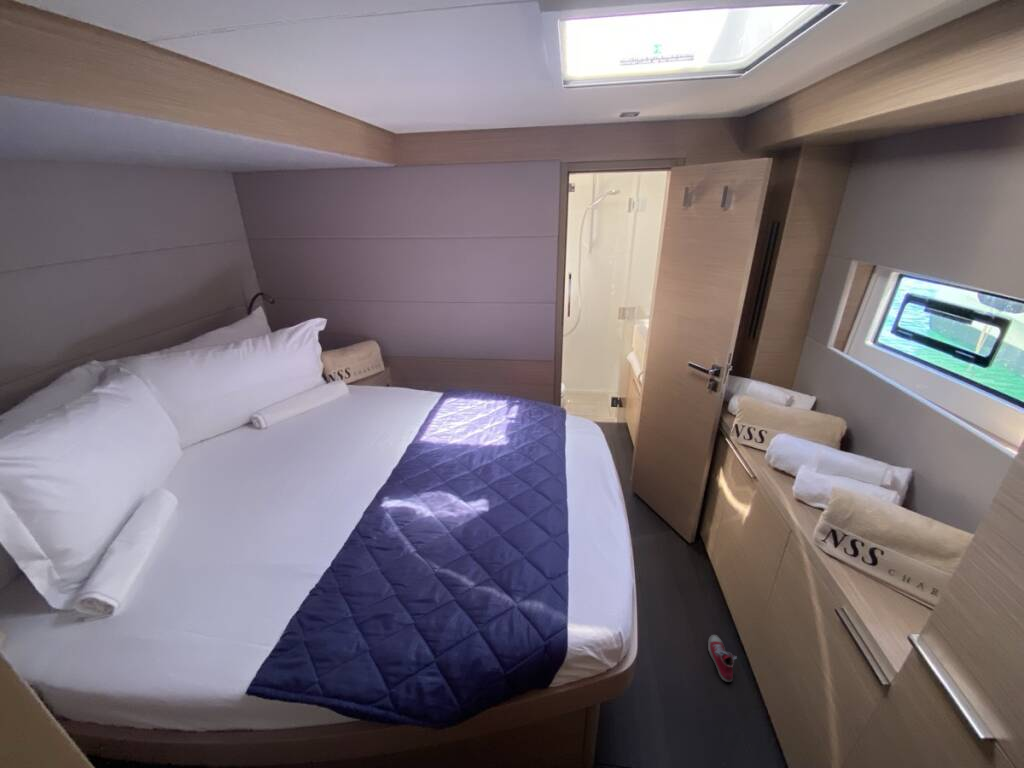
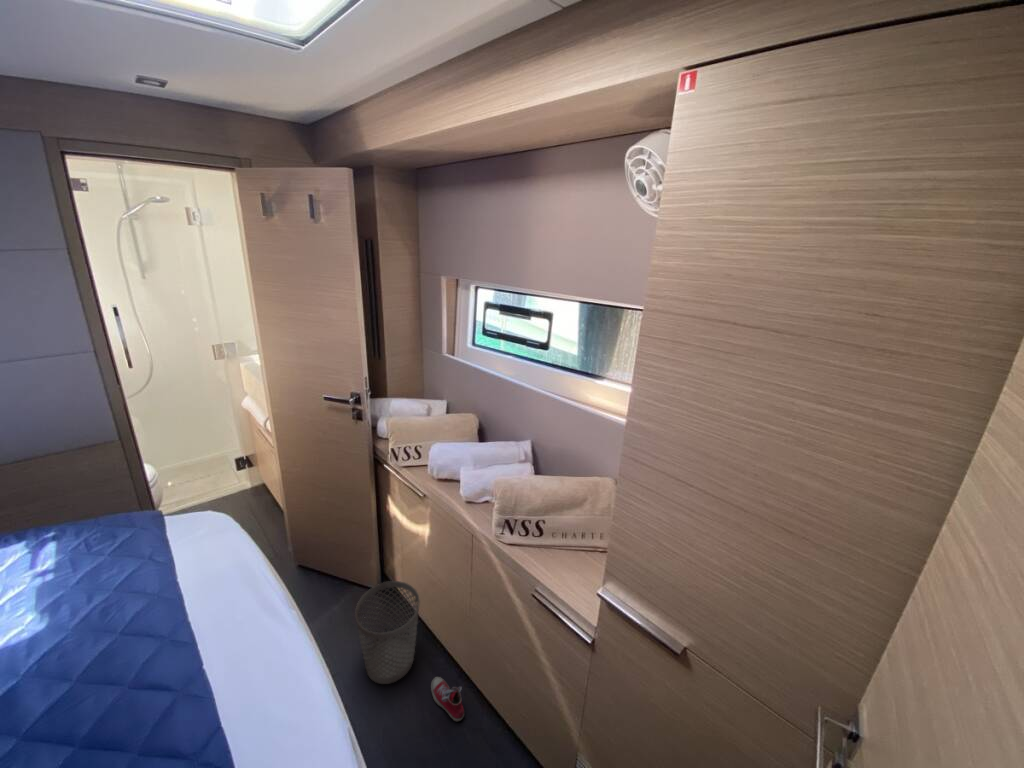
wastebasket: none [661,532,722,616] -> present [355,581,420,684]

